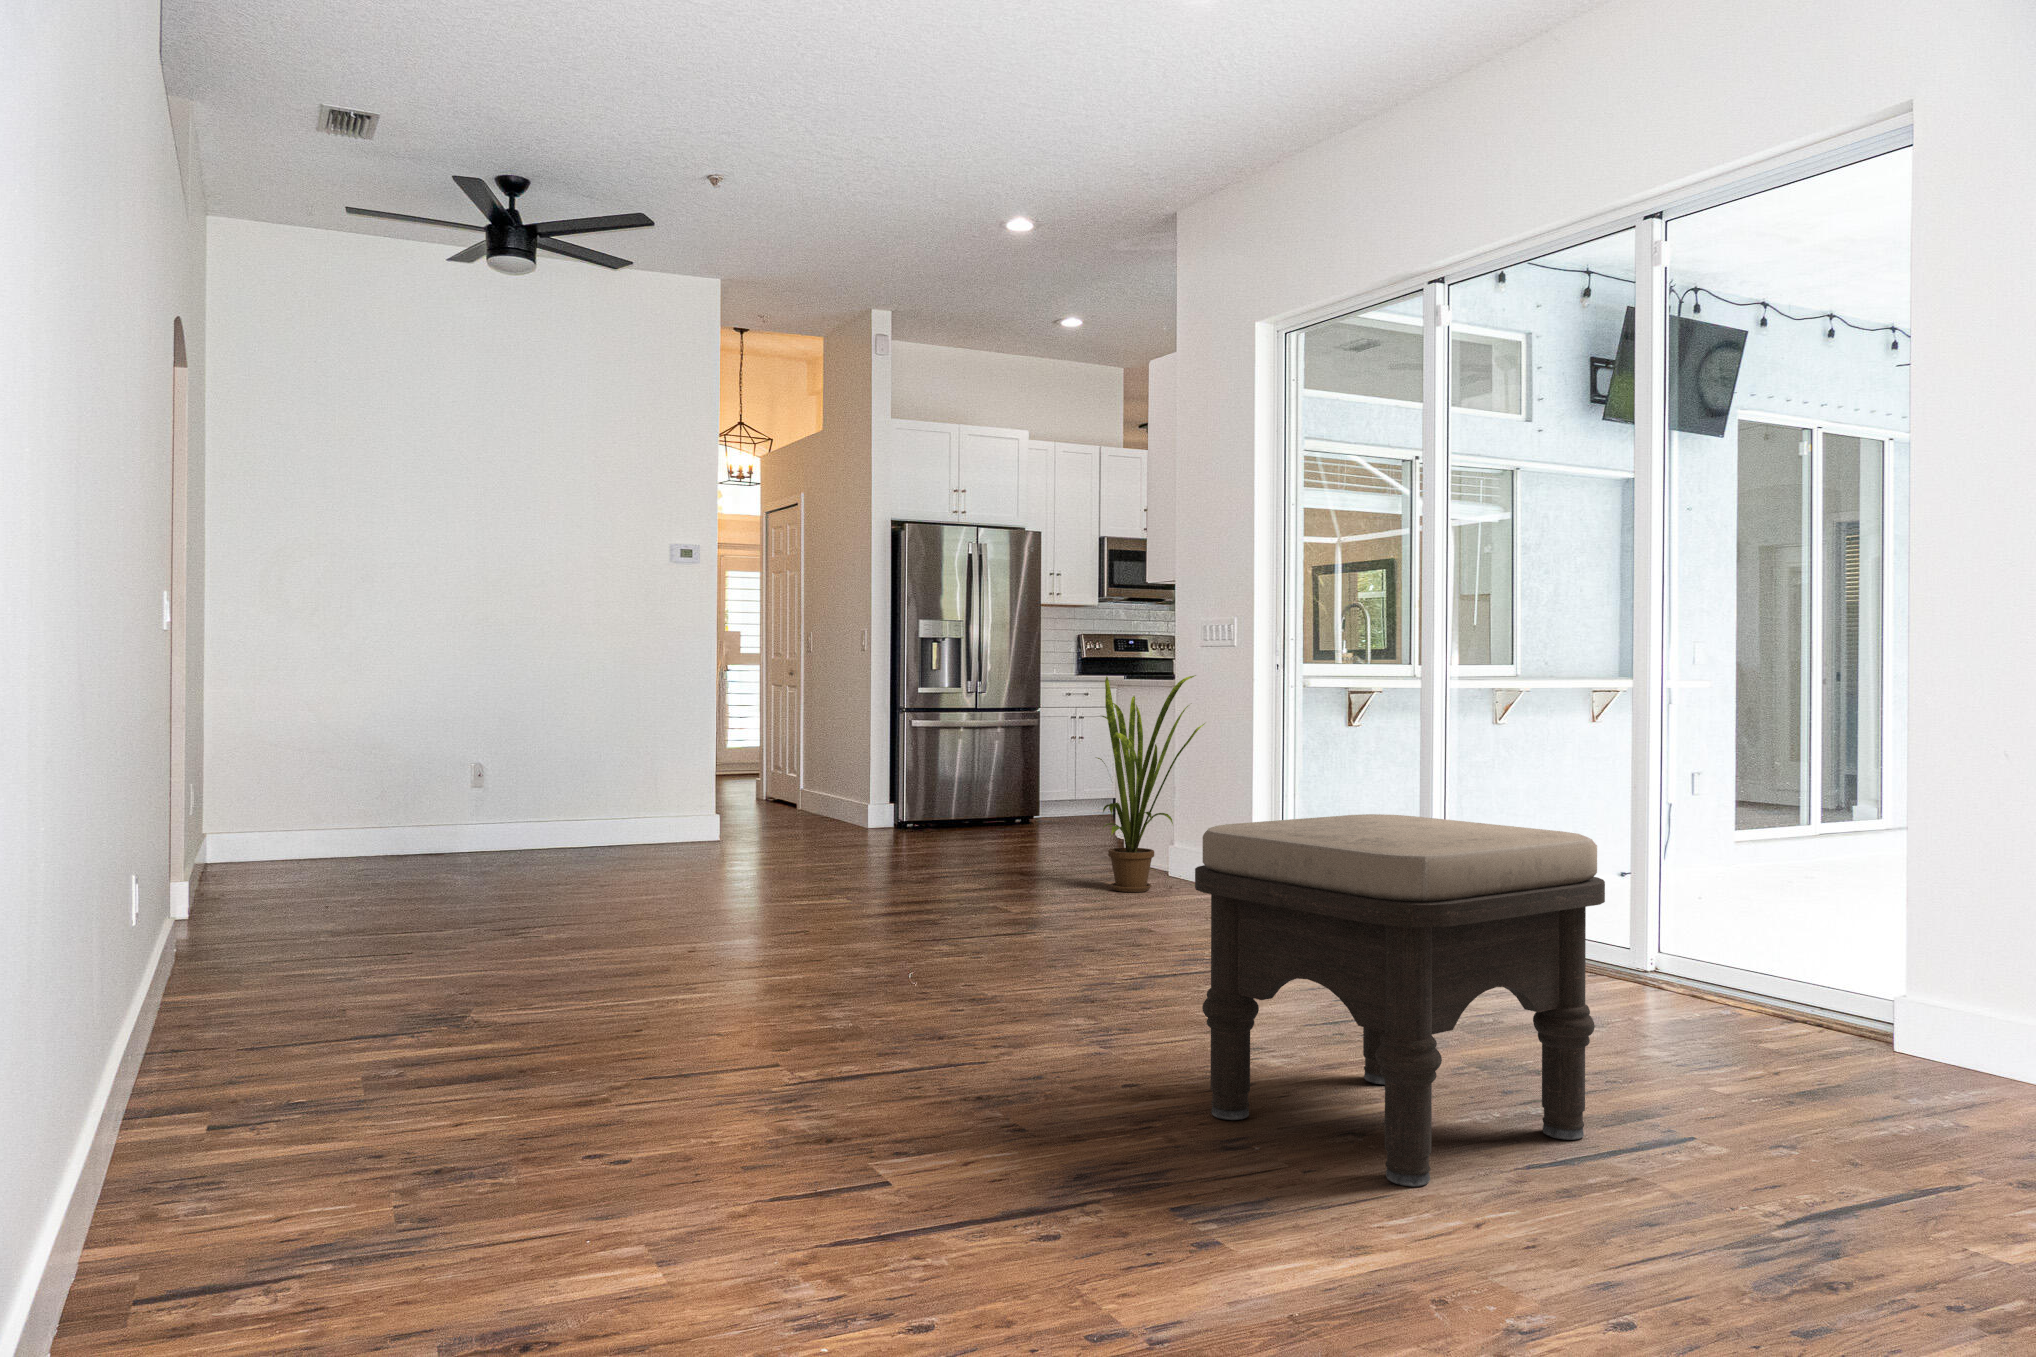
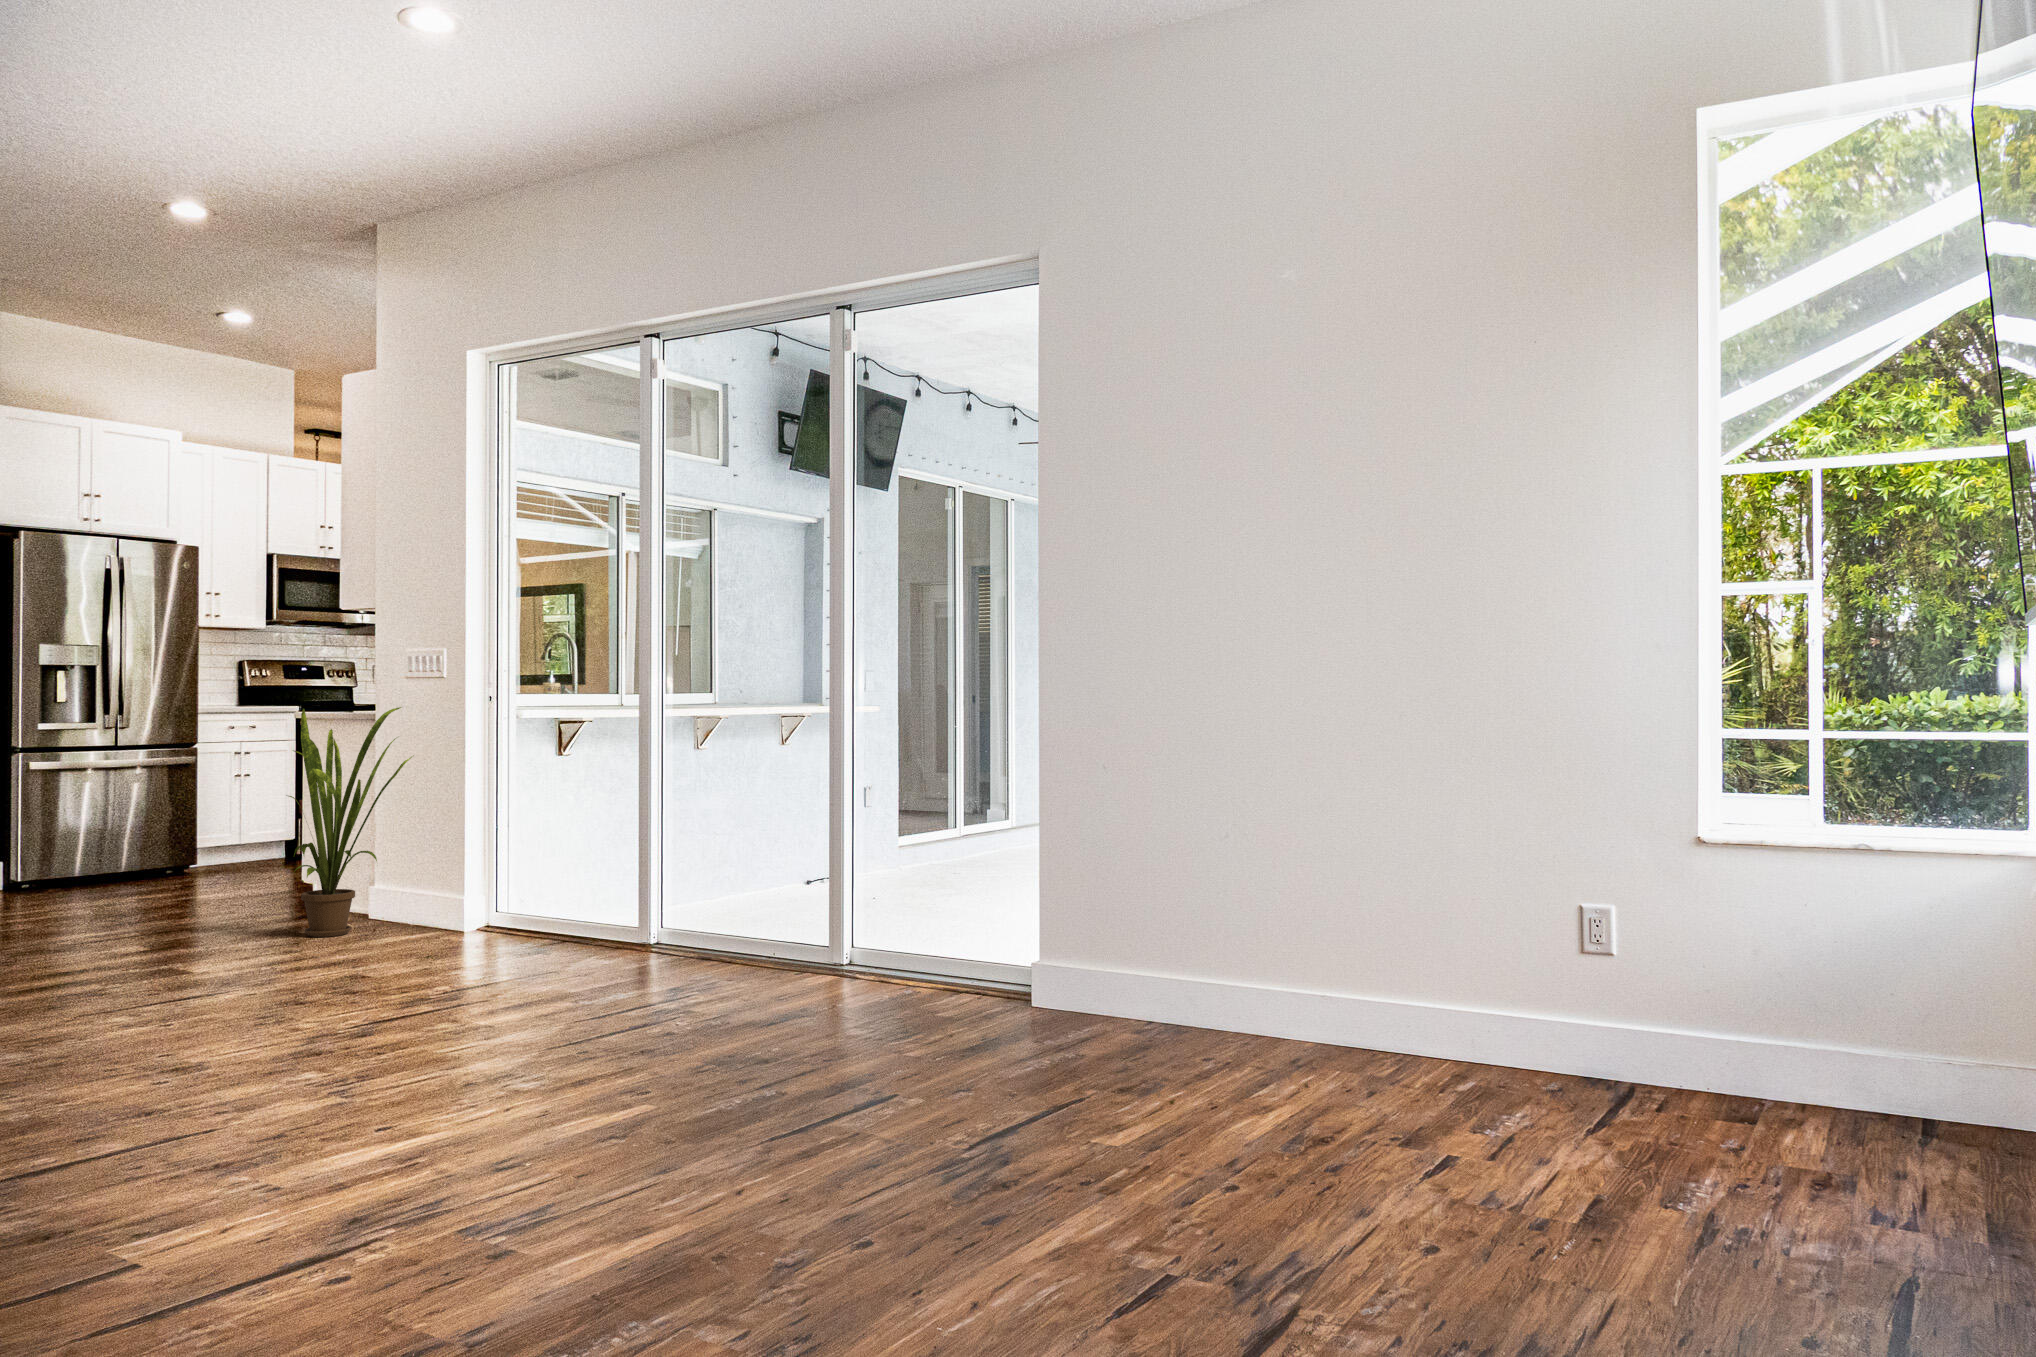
ottoman: present [1195,814,1605,1186] -> none [459,840,829,1171]

